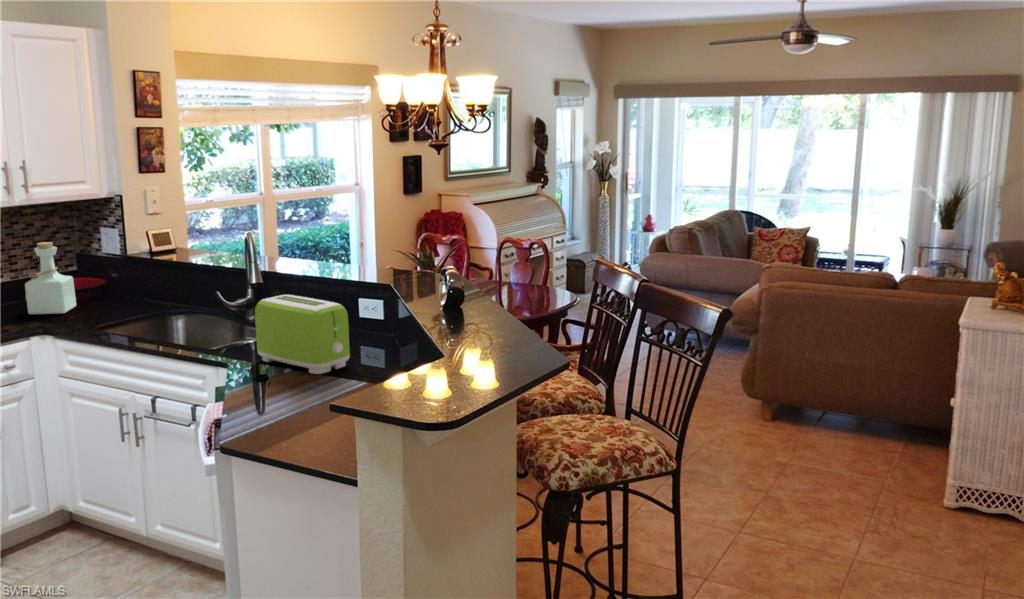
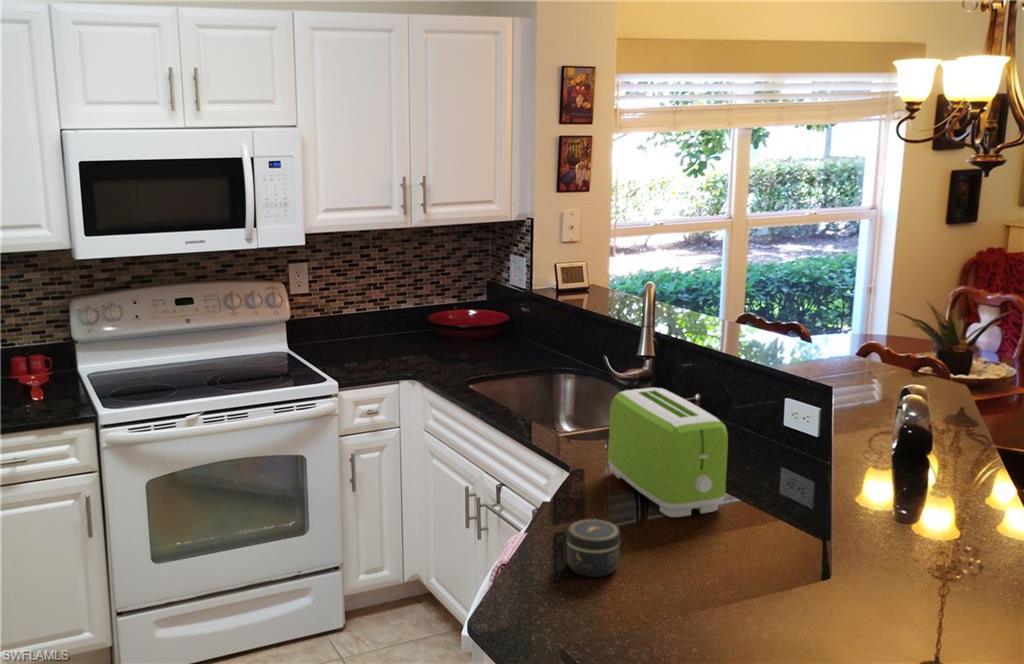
bottle: present [25,242,76,315] -> none [418,268,471,353]
jar: none [265,375,303,411] -> present [567,519,620,577]

